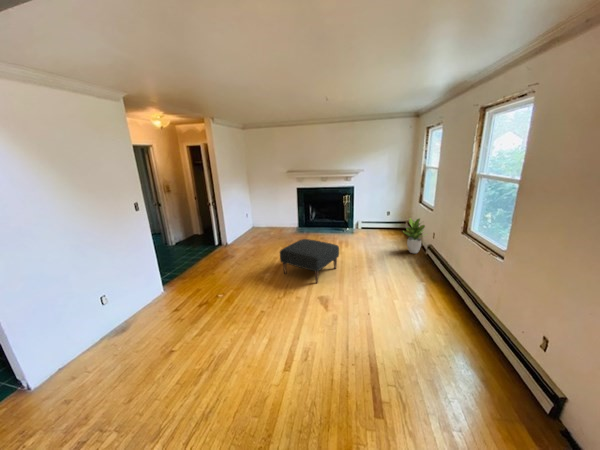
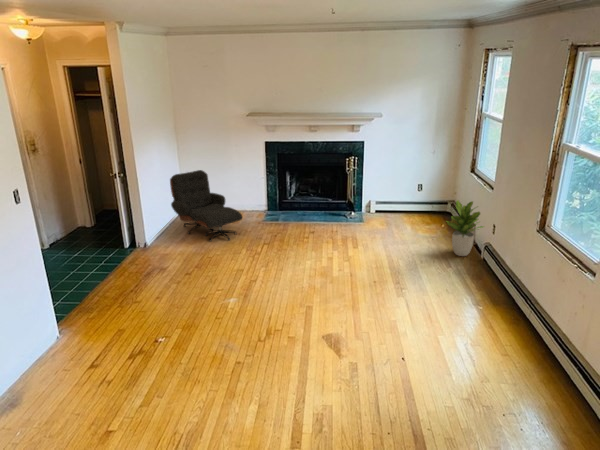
lounge chair: none [241,203,281,243] -> present [170,170,242,242]
ottoman: present [280,239,339,283] -> none [253,237,349,312]

